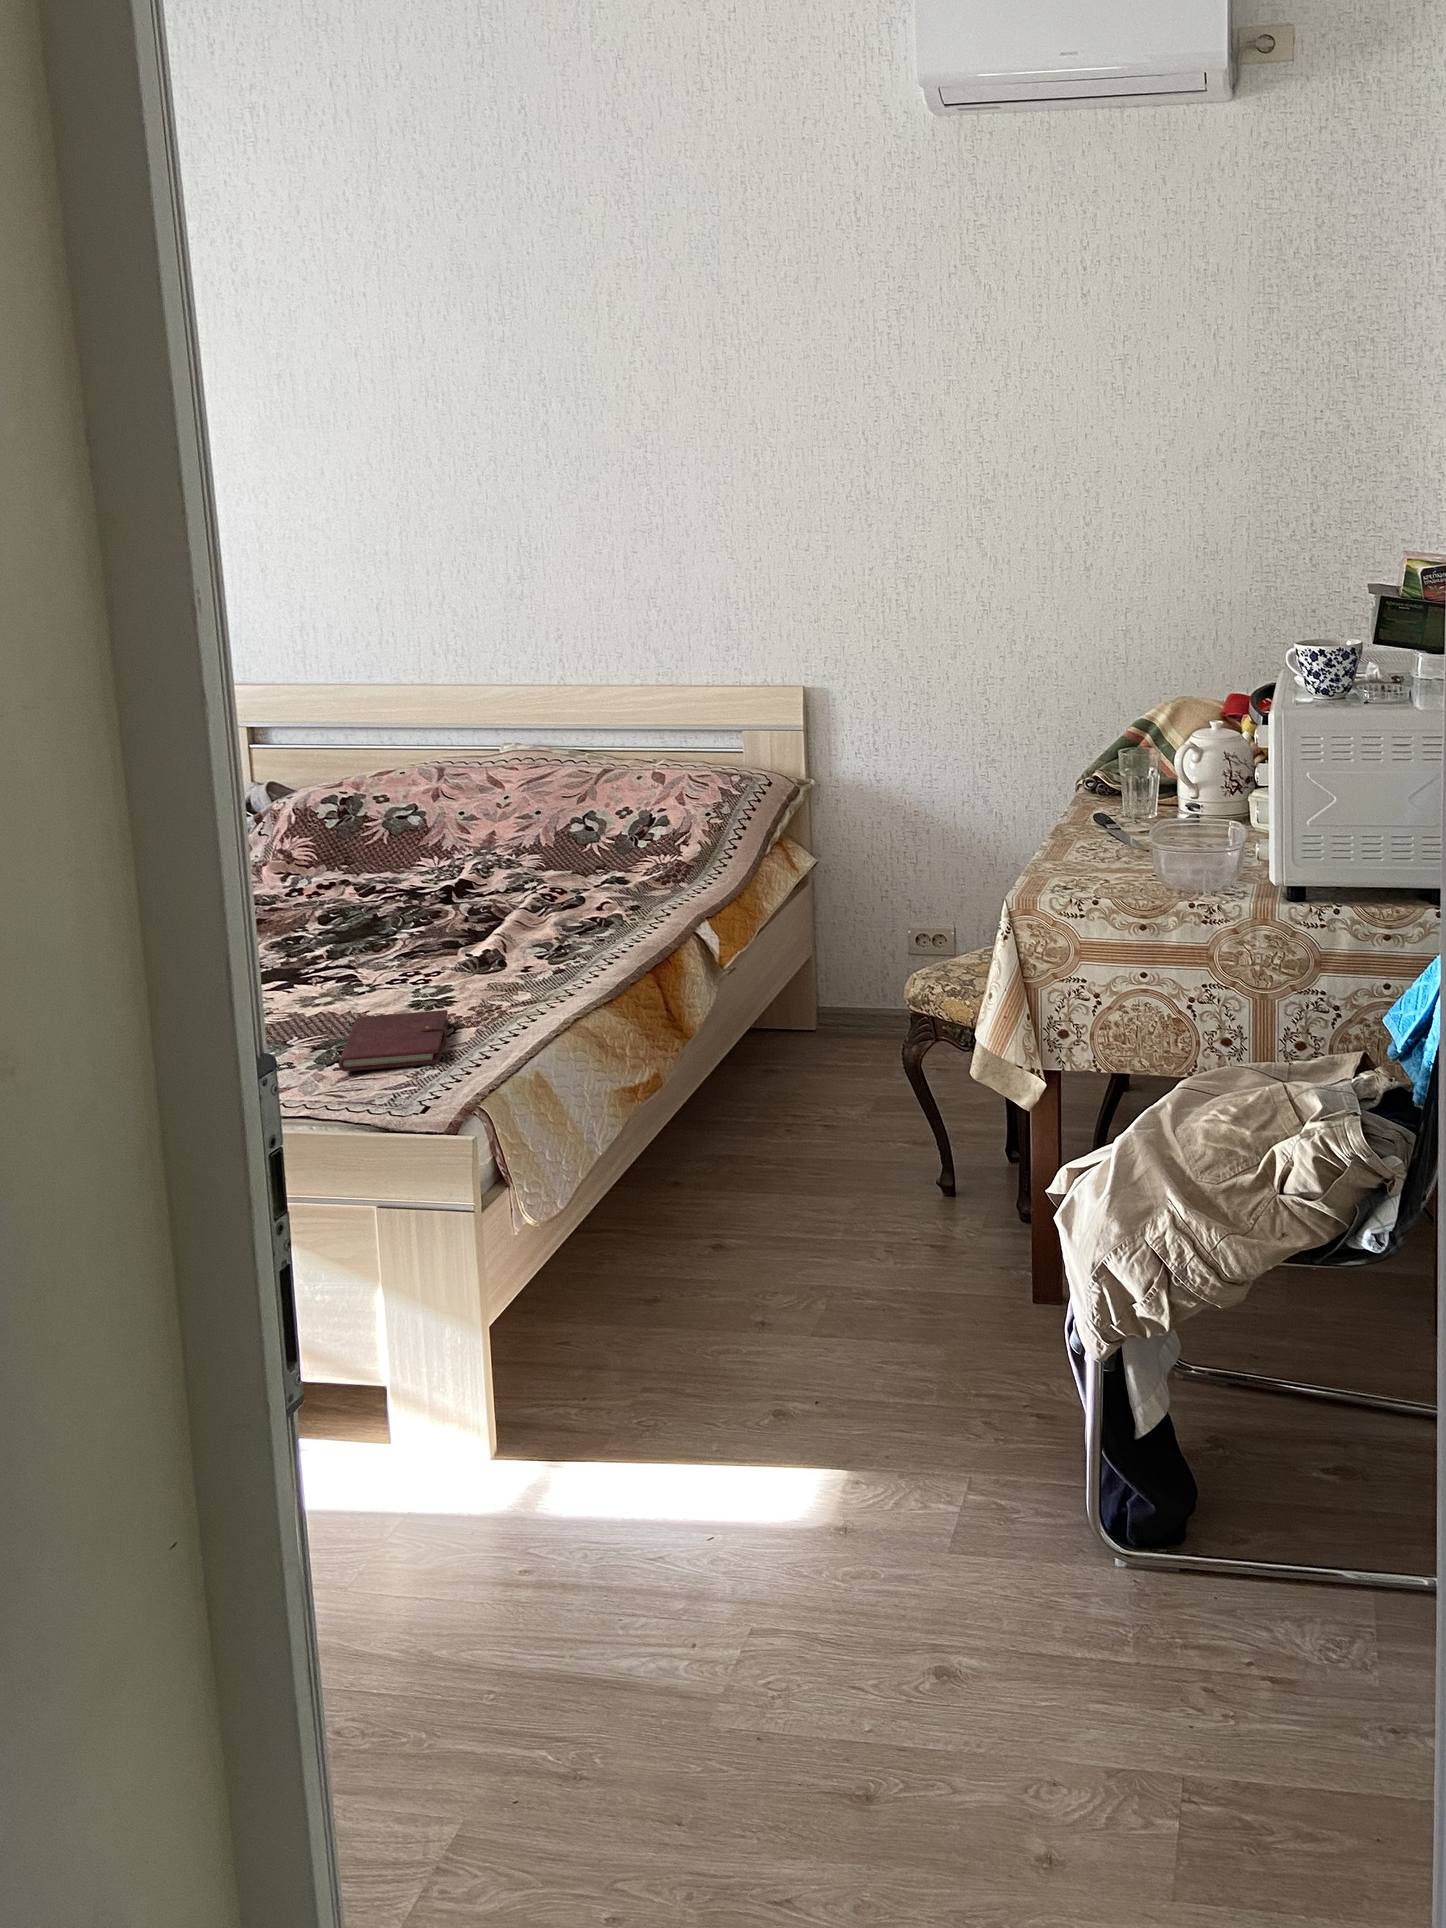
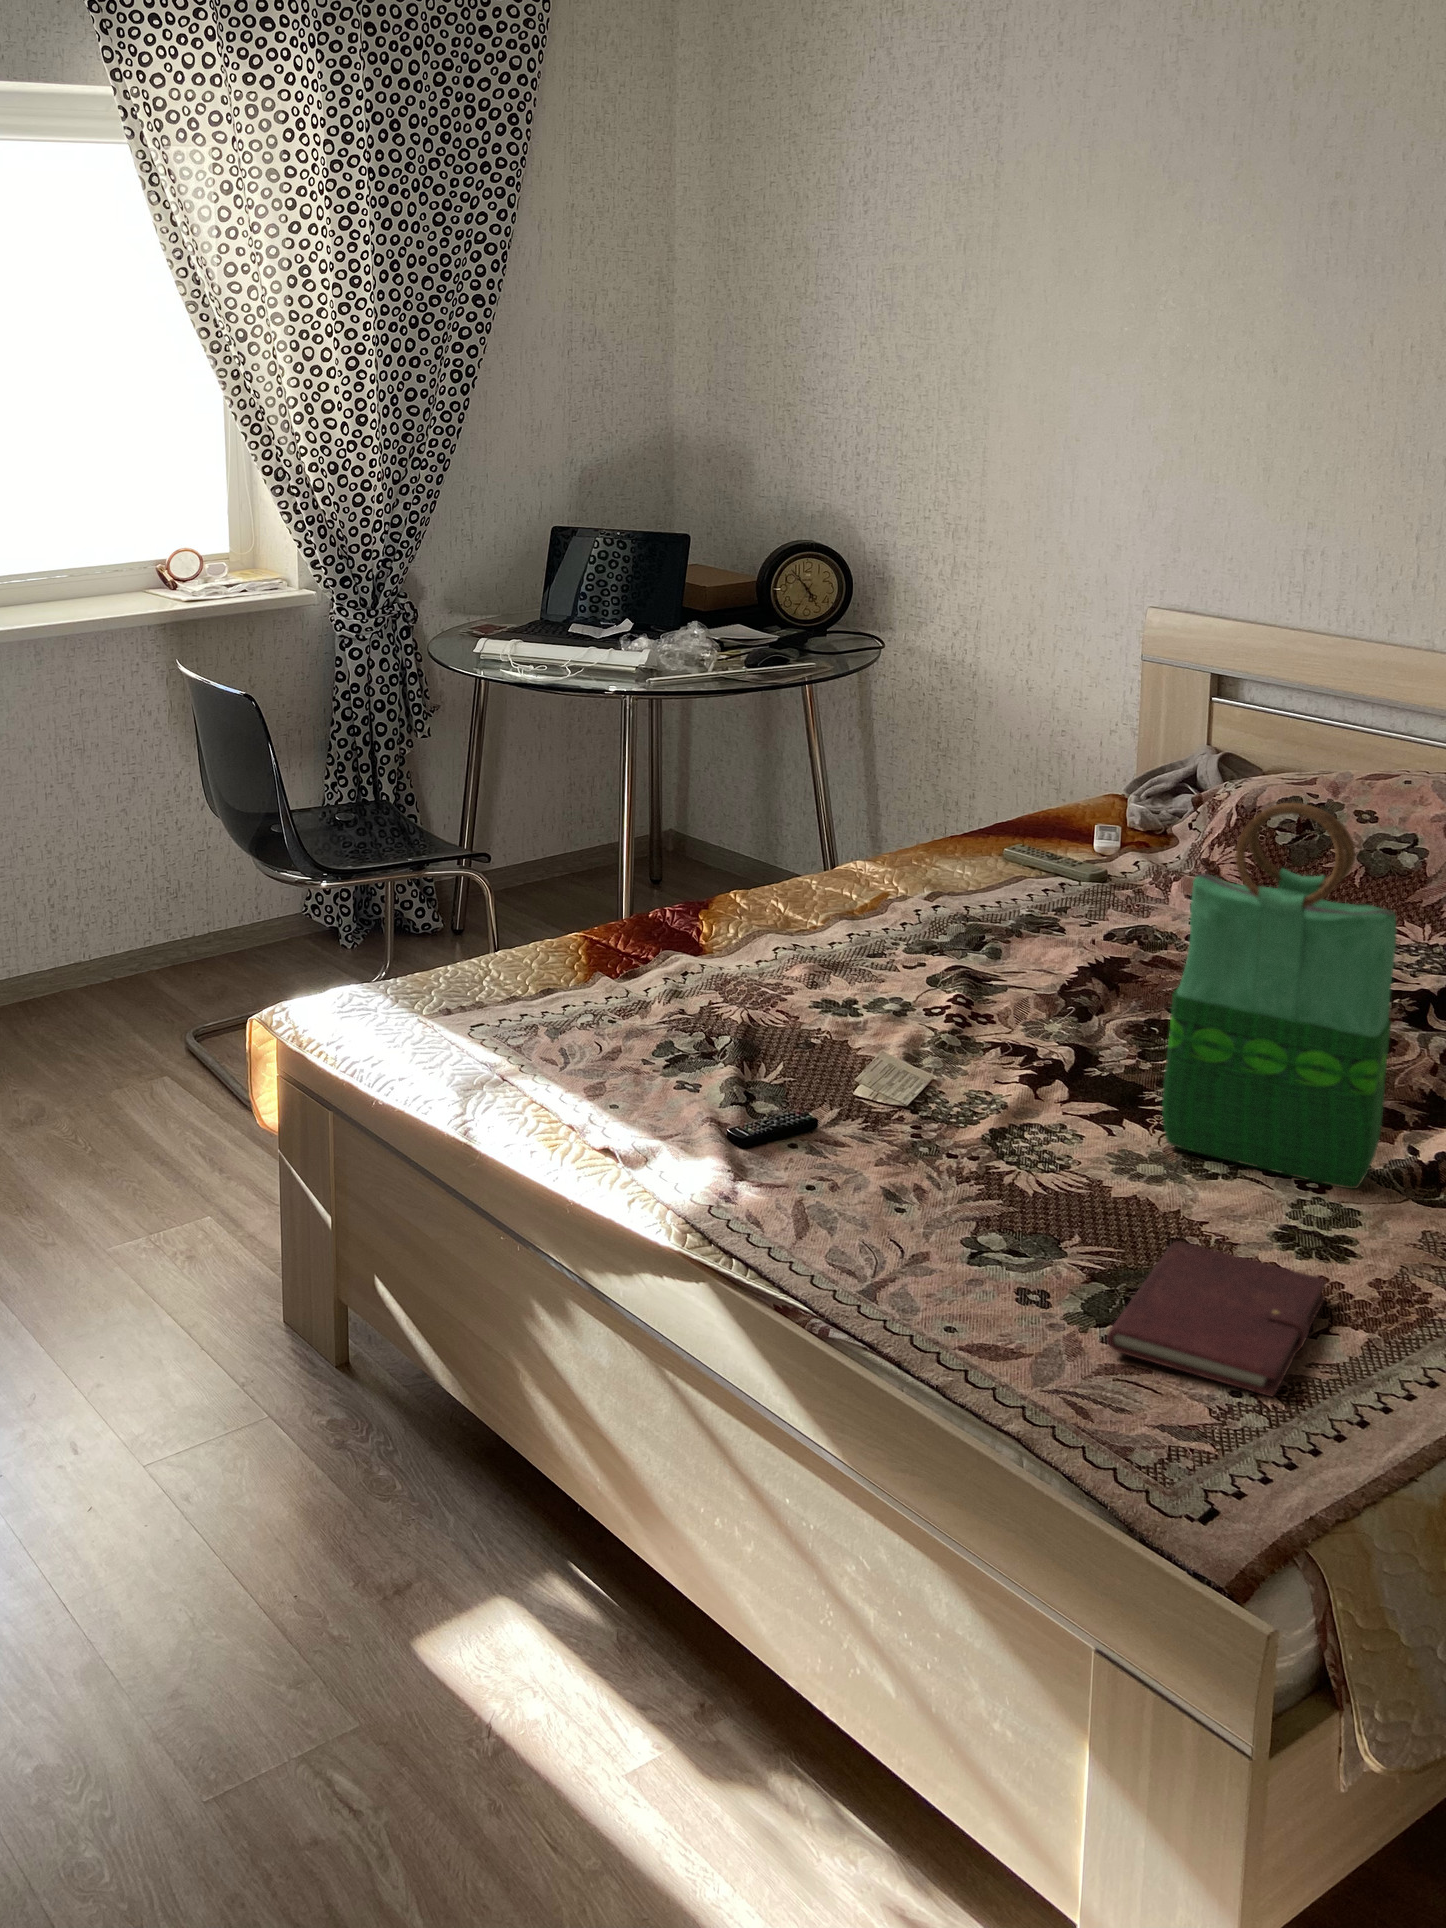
tote bag: none [315,755,451,987] -> present [1162,803,1396,1189]

